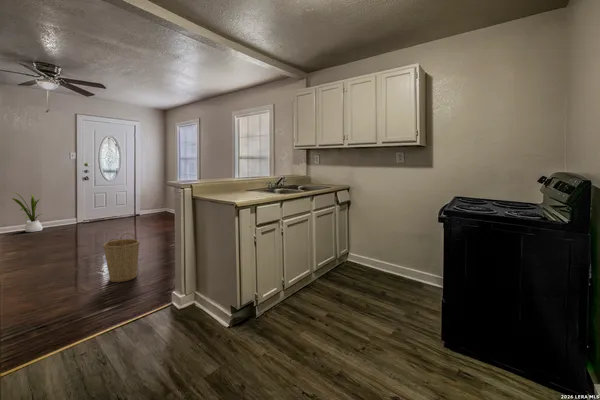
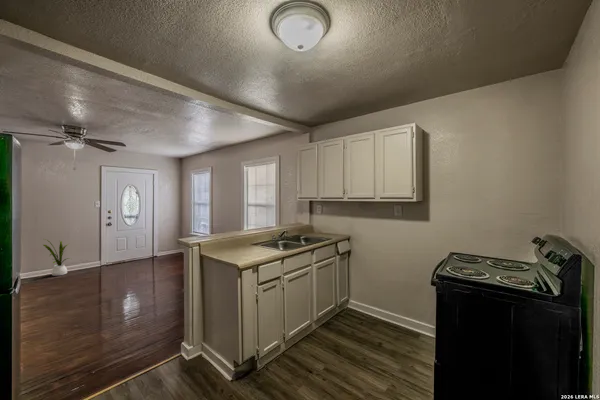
basket: present [103,233,140,282] -> none [122,283,154,331]

